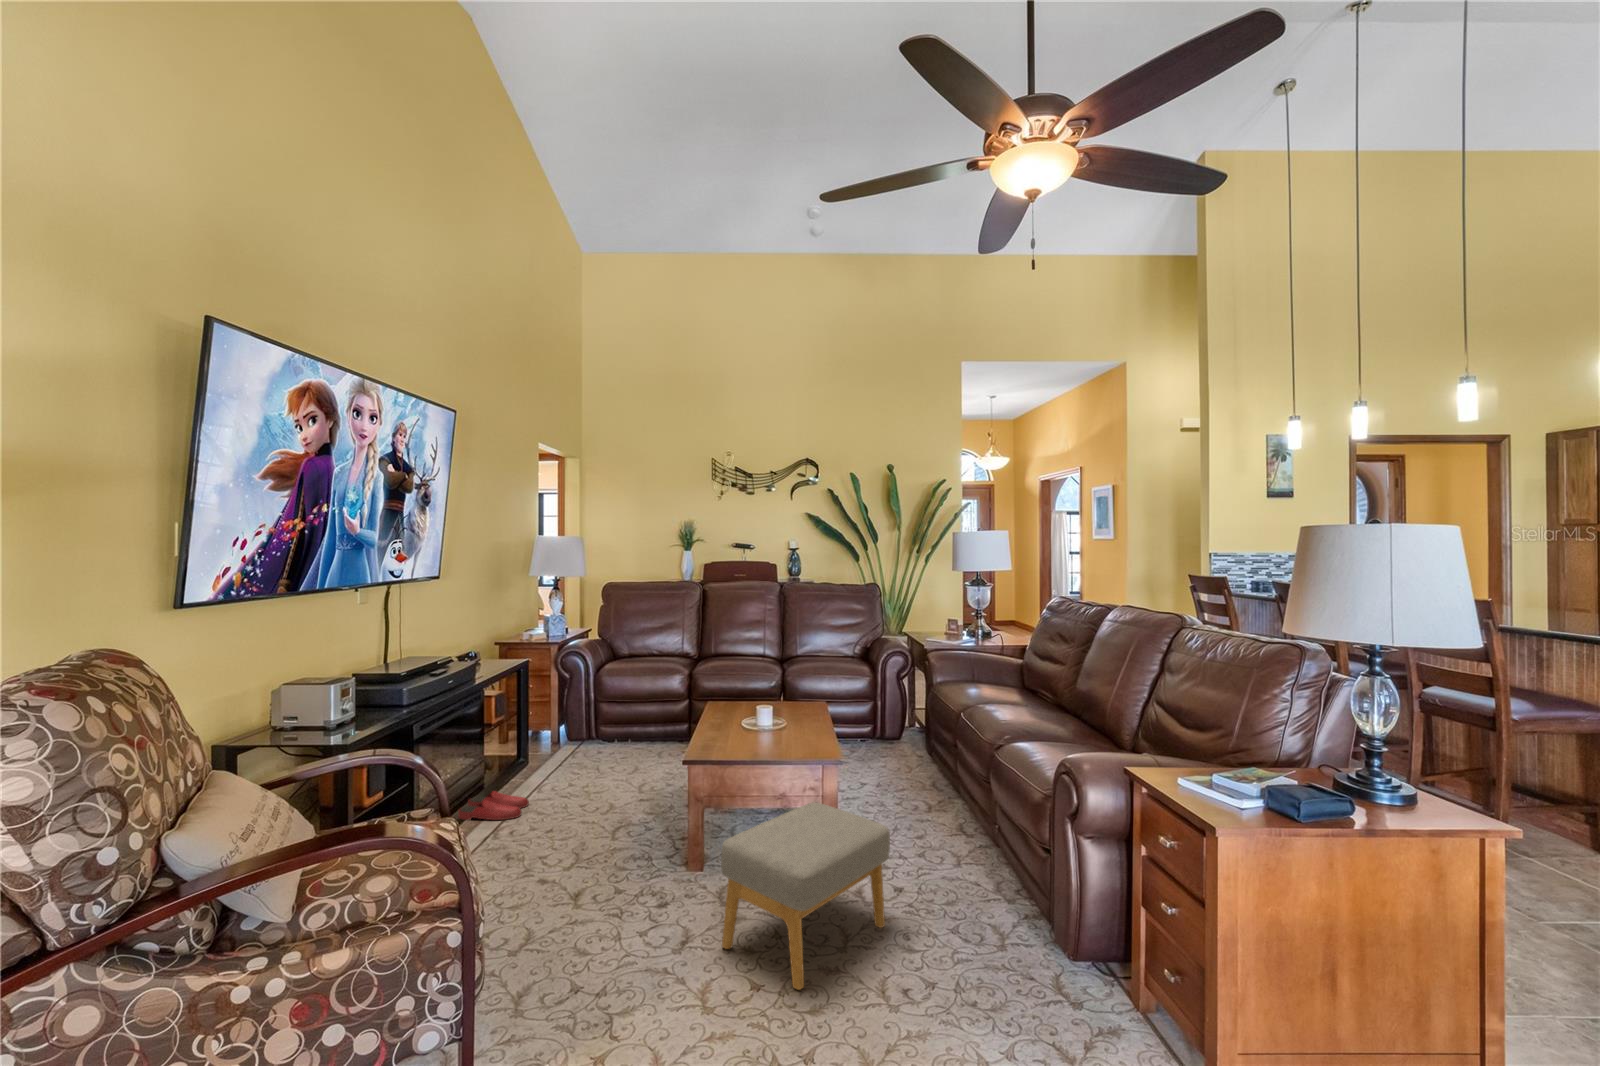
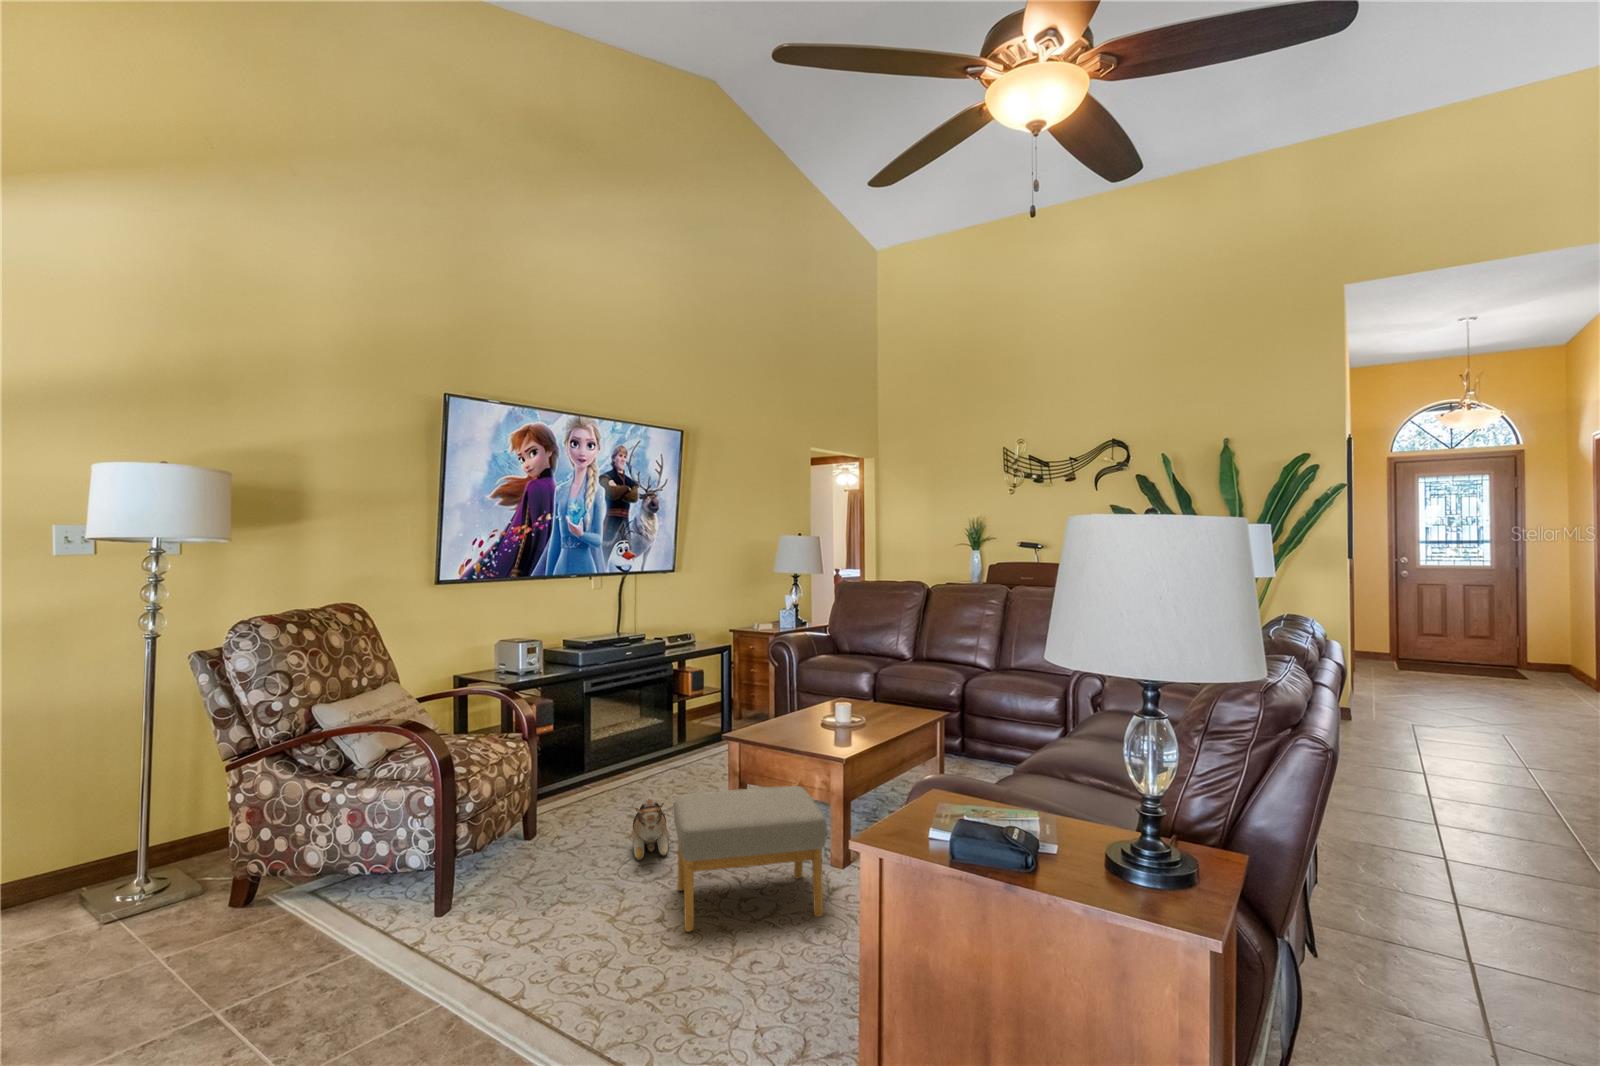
slippers: present [458,791,529,820] -> none [636,748,692,772]
plush toy: none [590,854,674,930] -> present [633,799,669,860]

